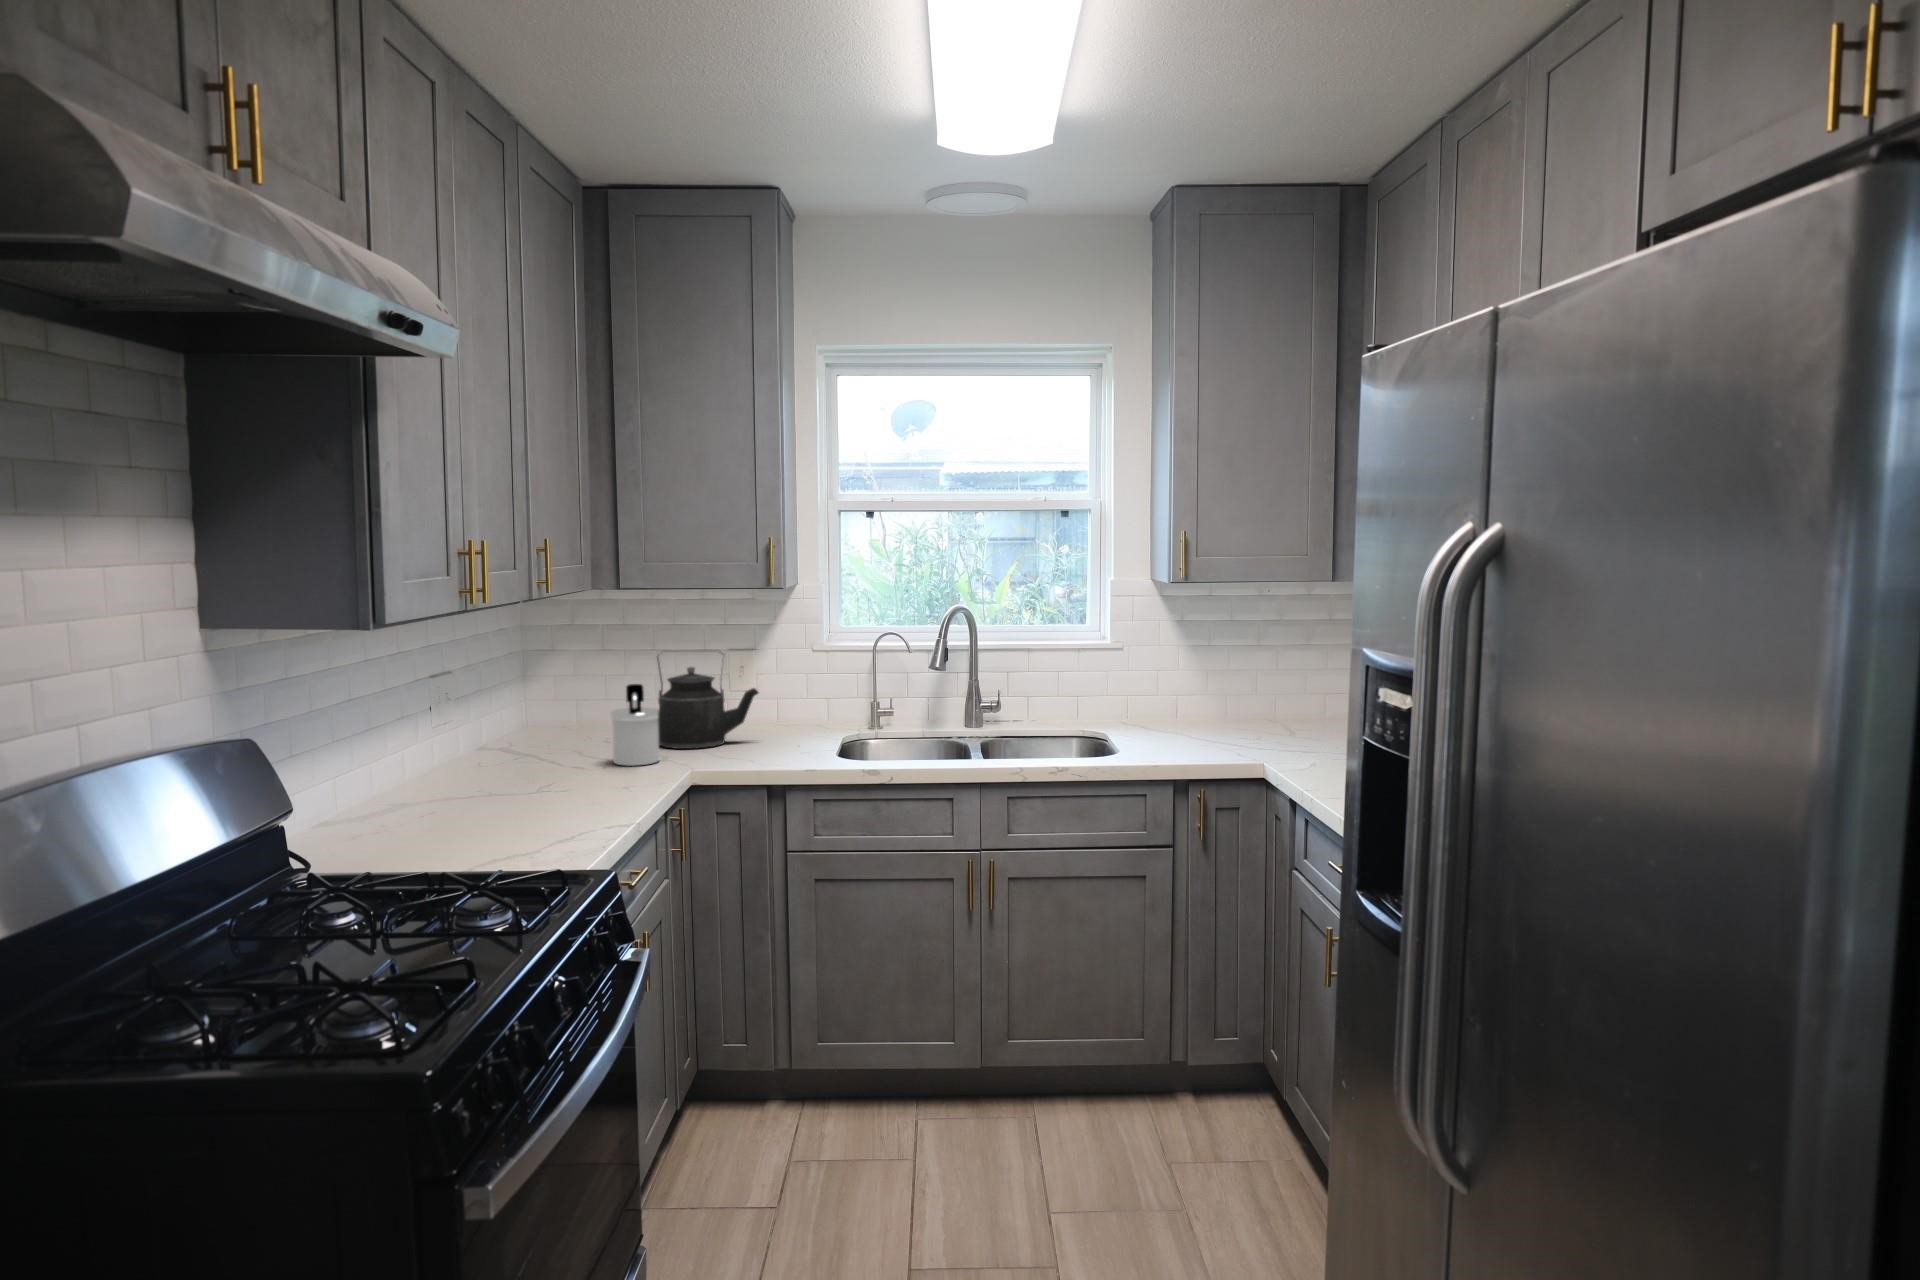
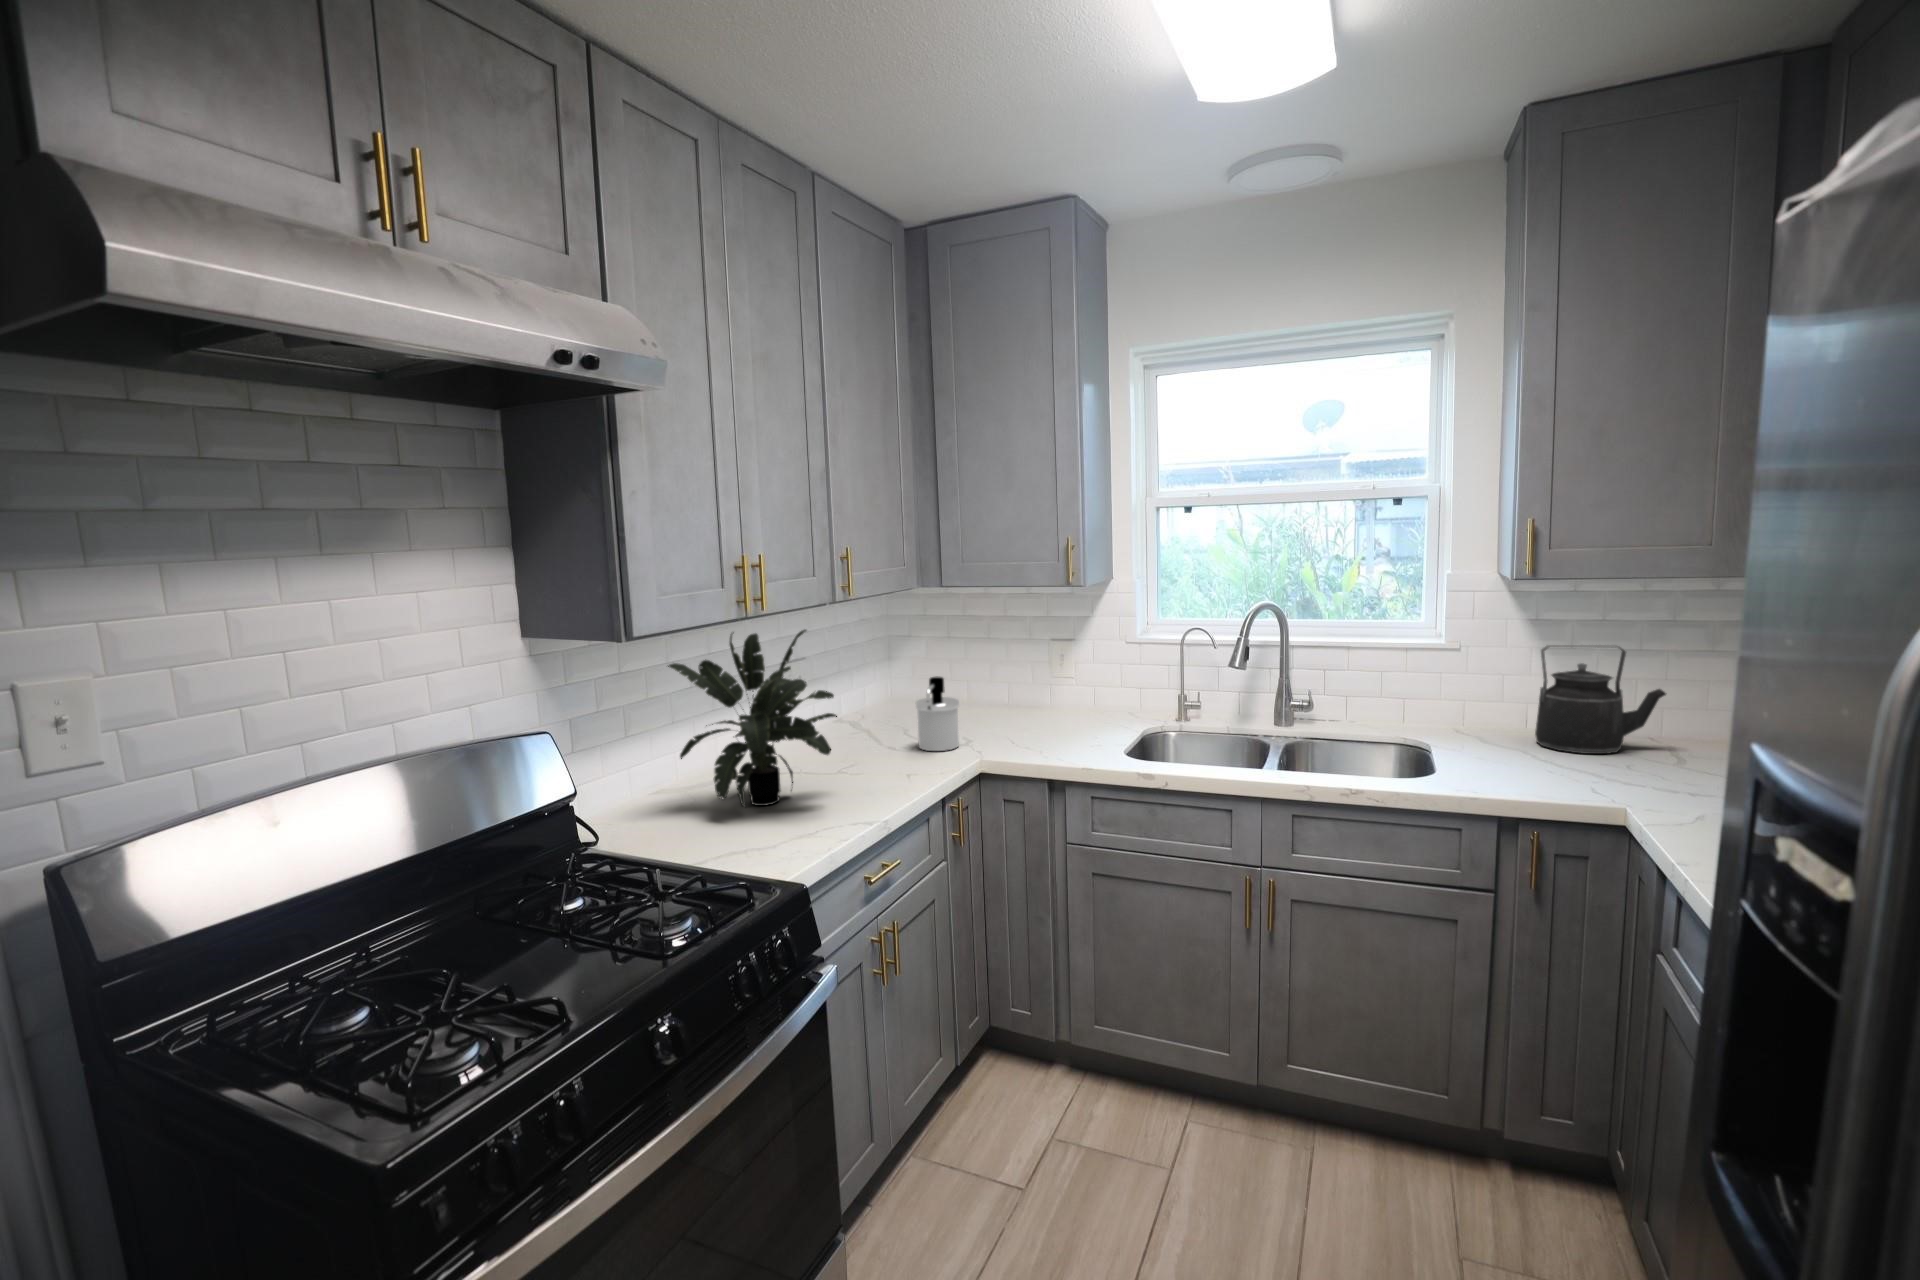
potted plant: none [368,622,580,821] -> present [668,630,837,807]
kettle: present [657,650,758,749] -> present [1535,645,1666,754]

